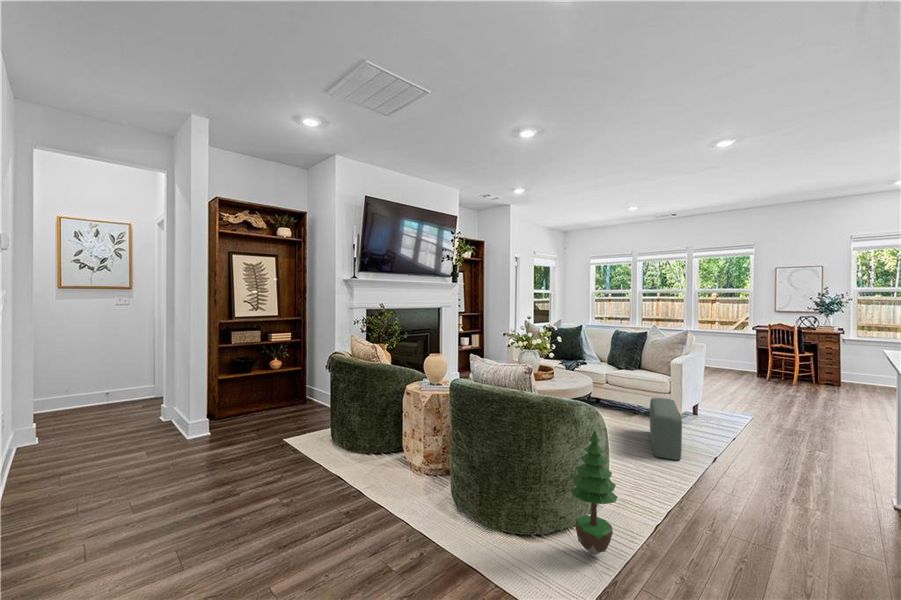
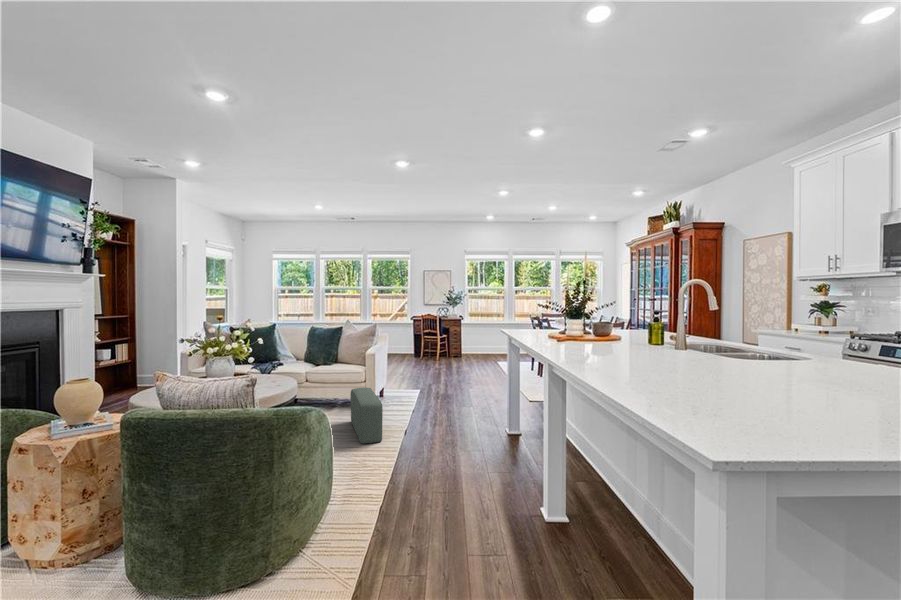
potted tree: present [571,430,617,555] -> none [307,433,356,565]

